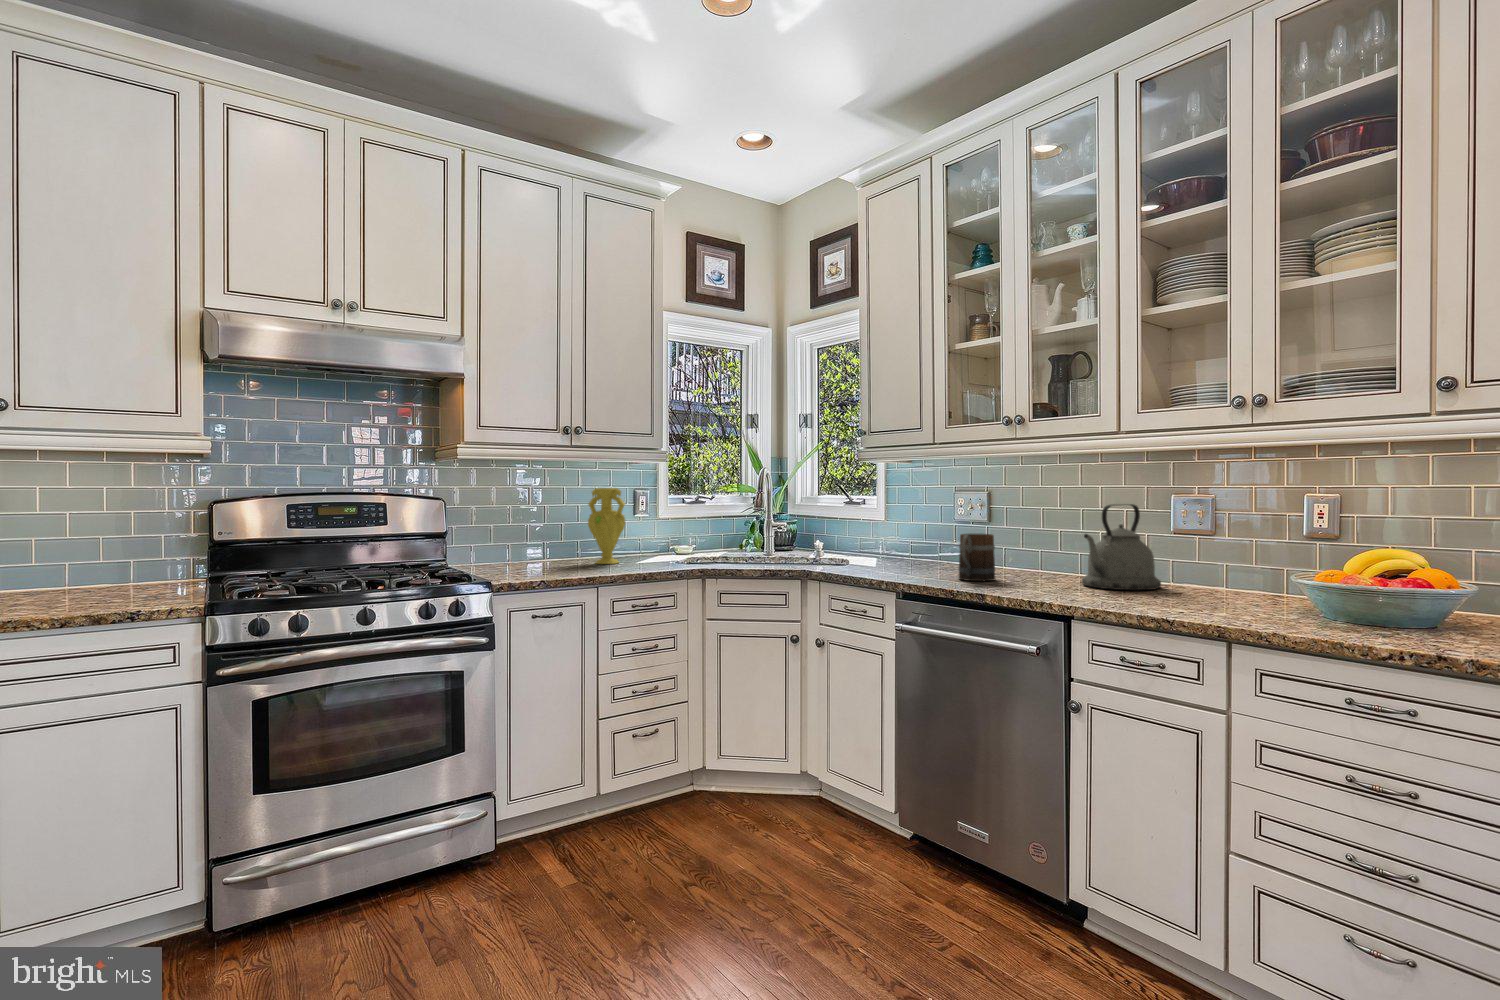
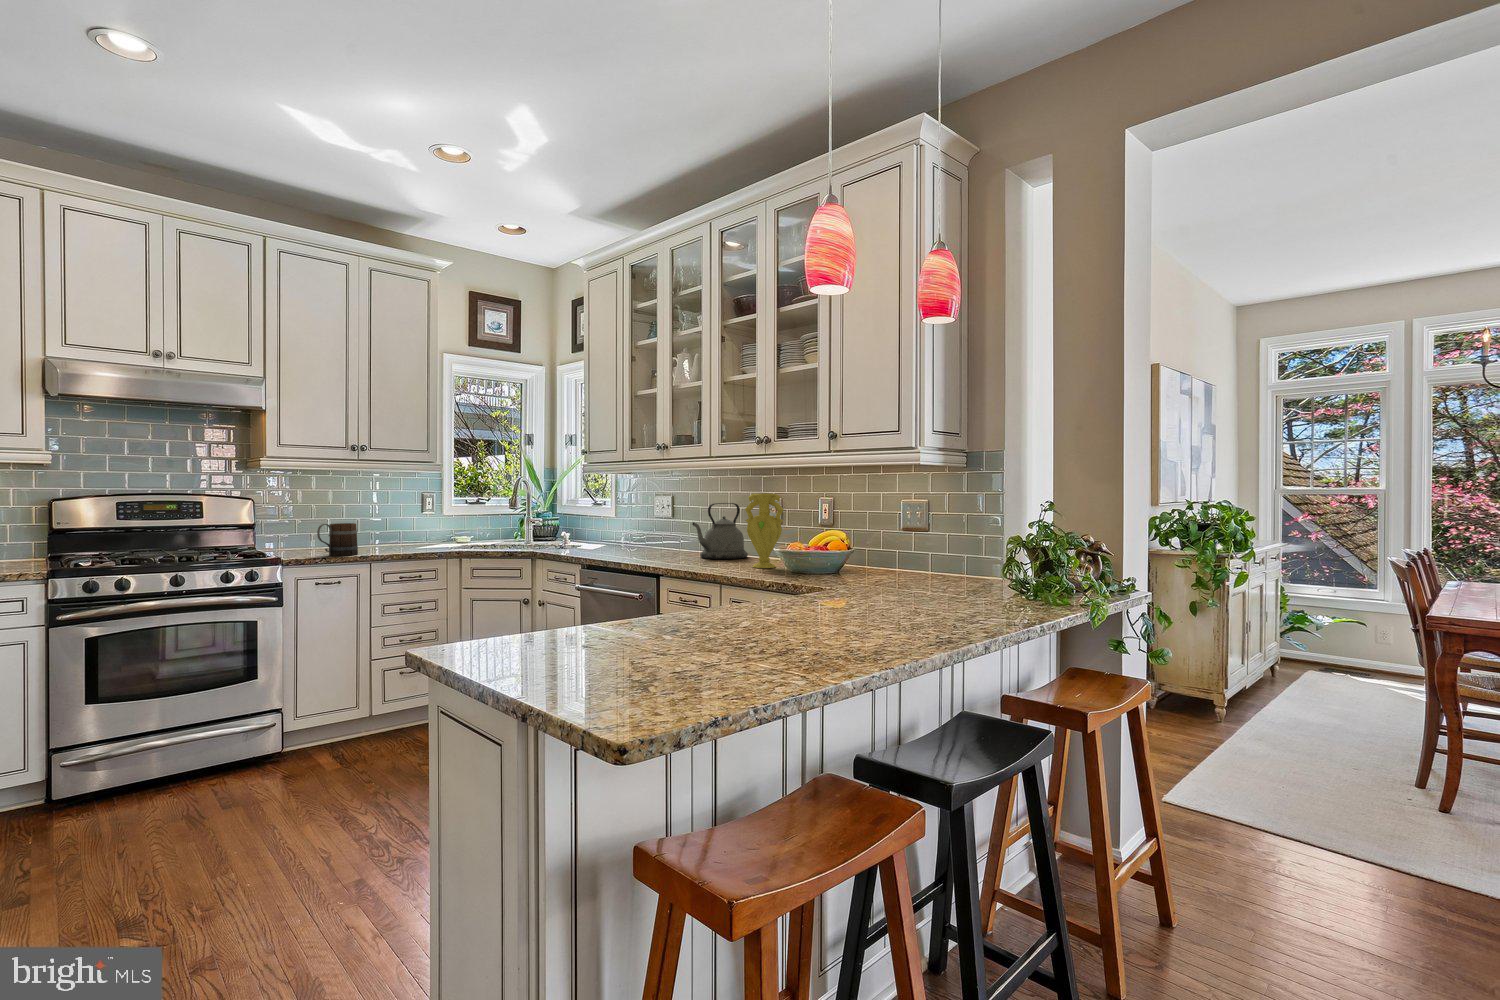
vase: present [588,488,626,564] -> present [745,494,784,568]
mug: present [959,533,995,581] -> present [317,523,358,556]

